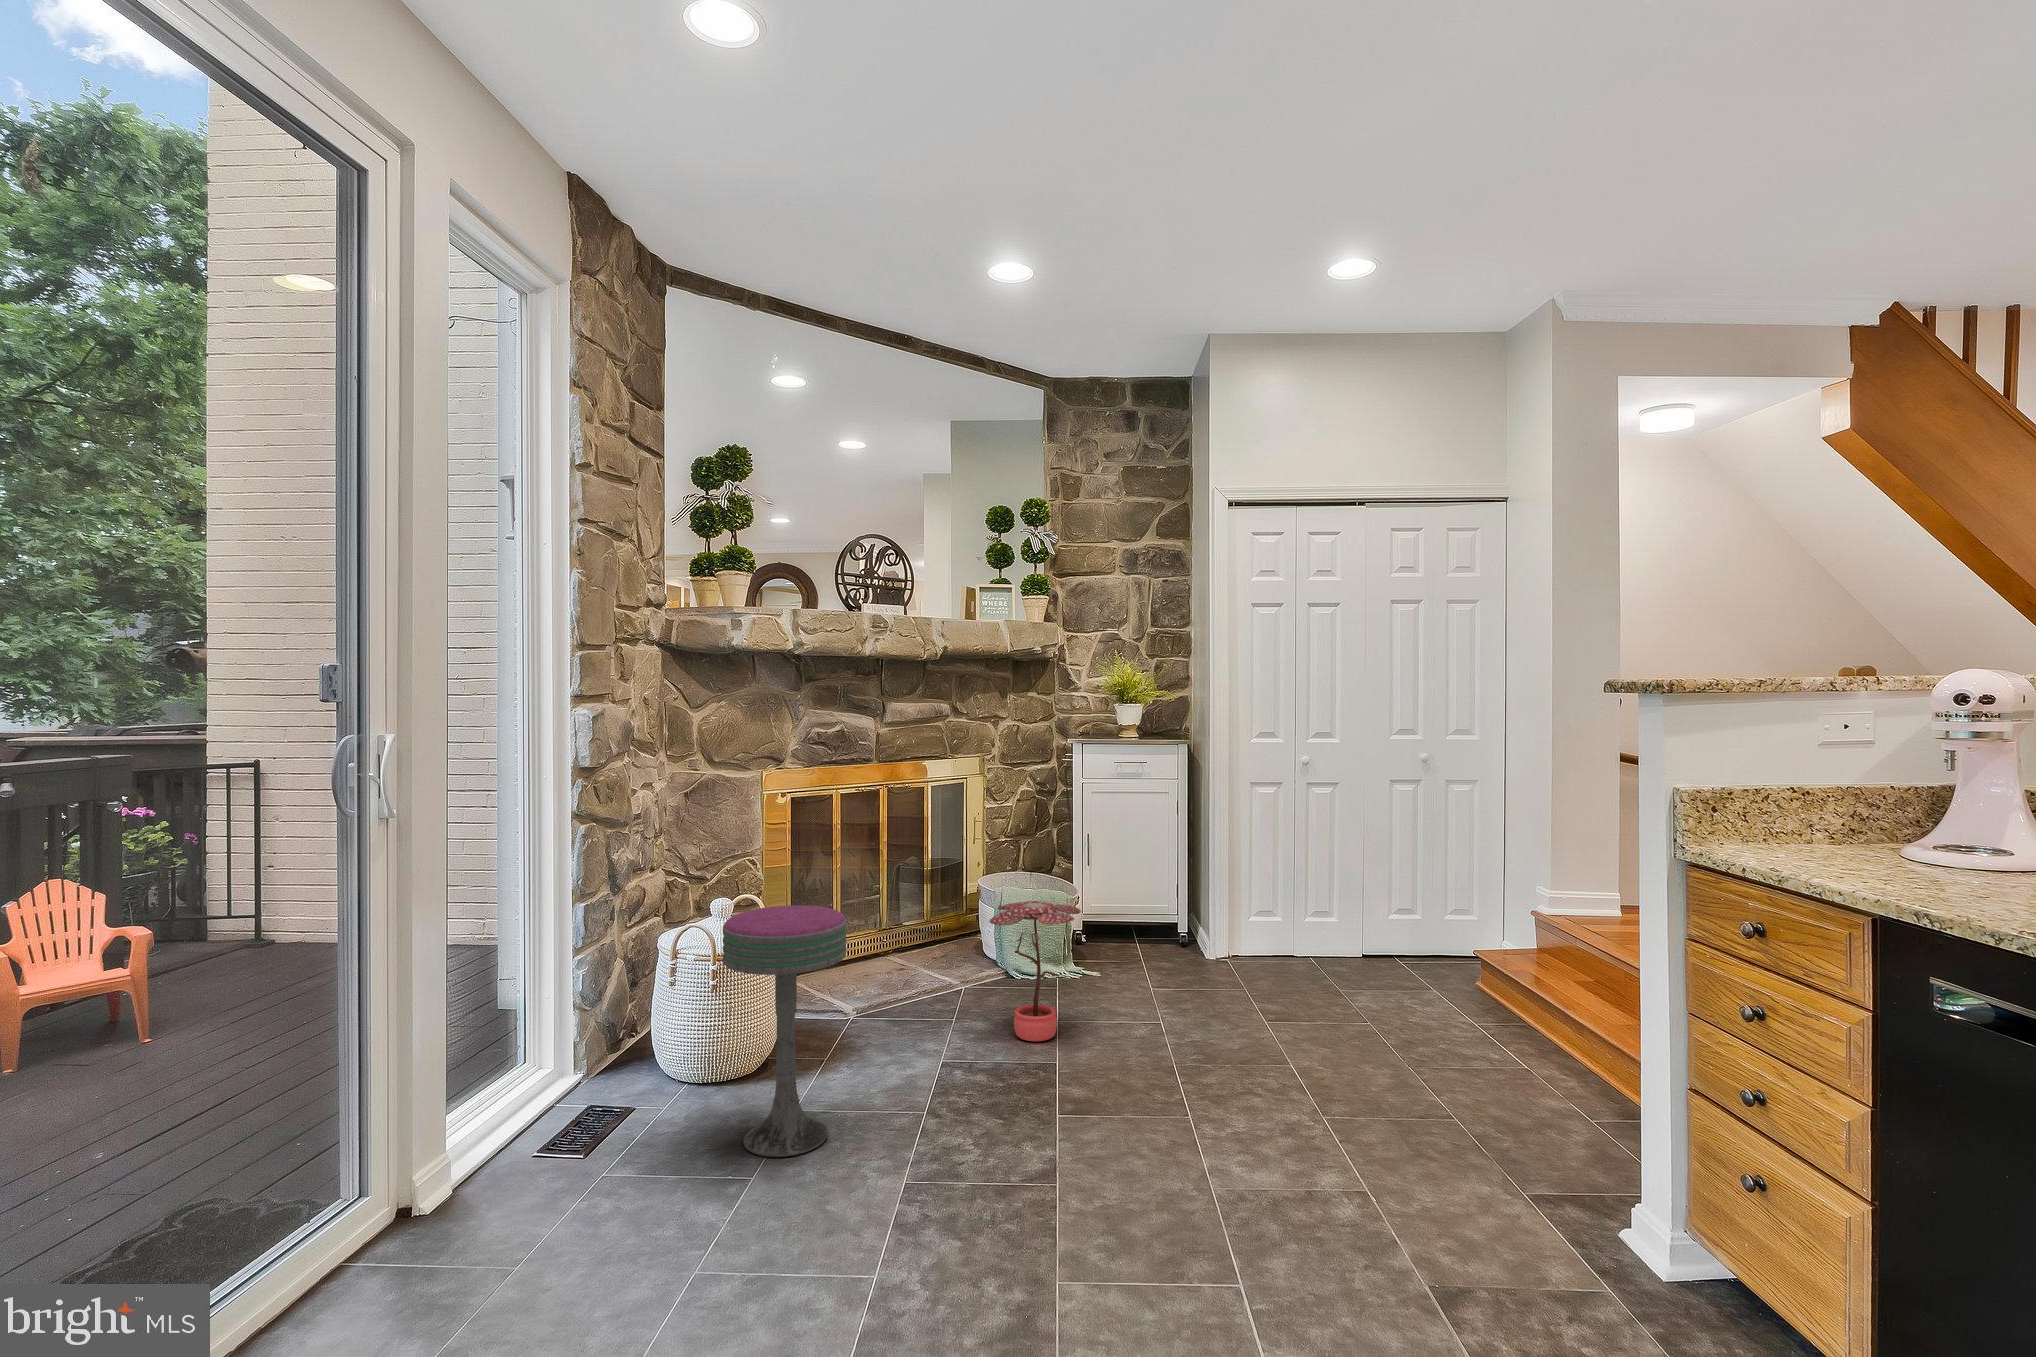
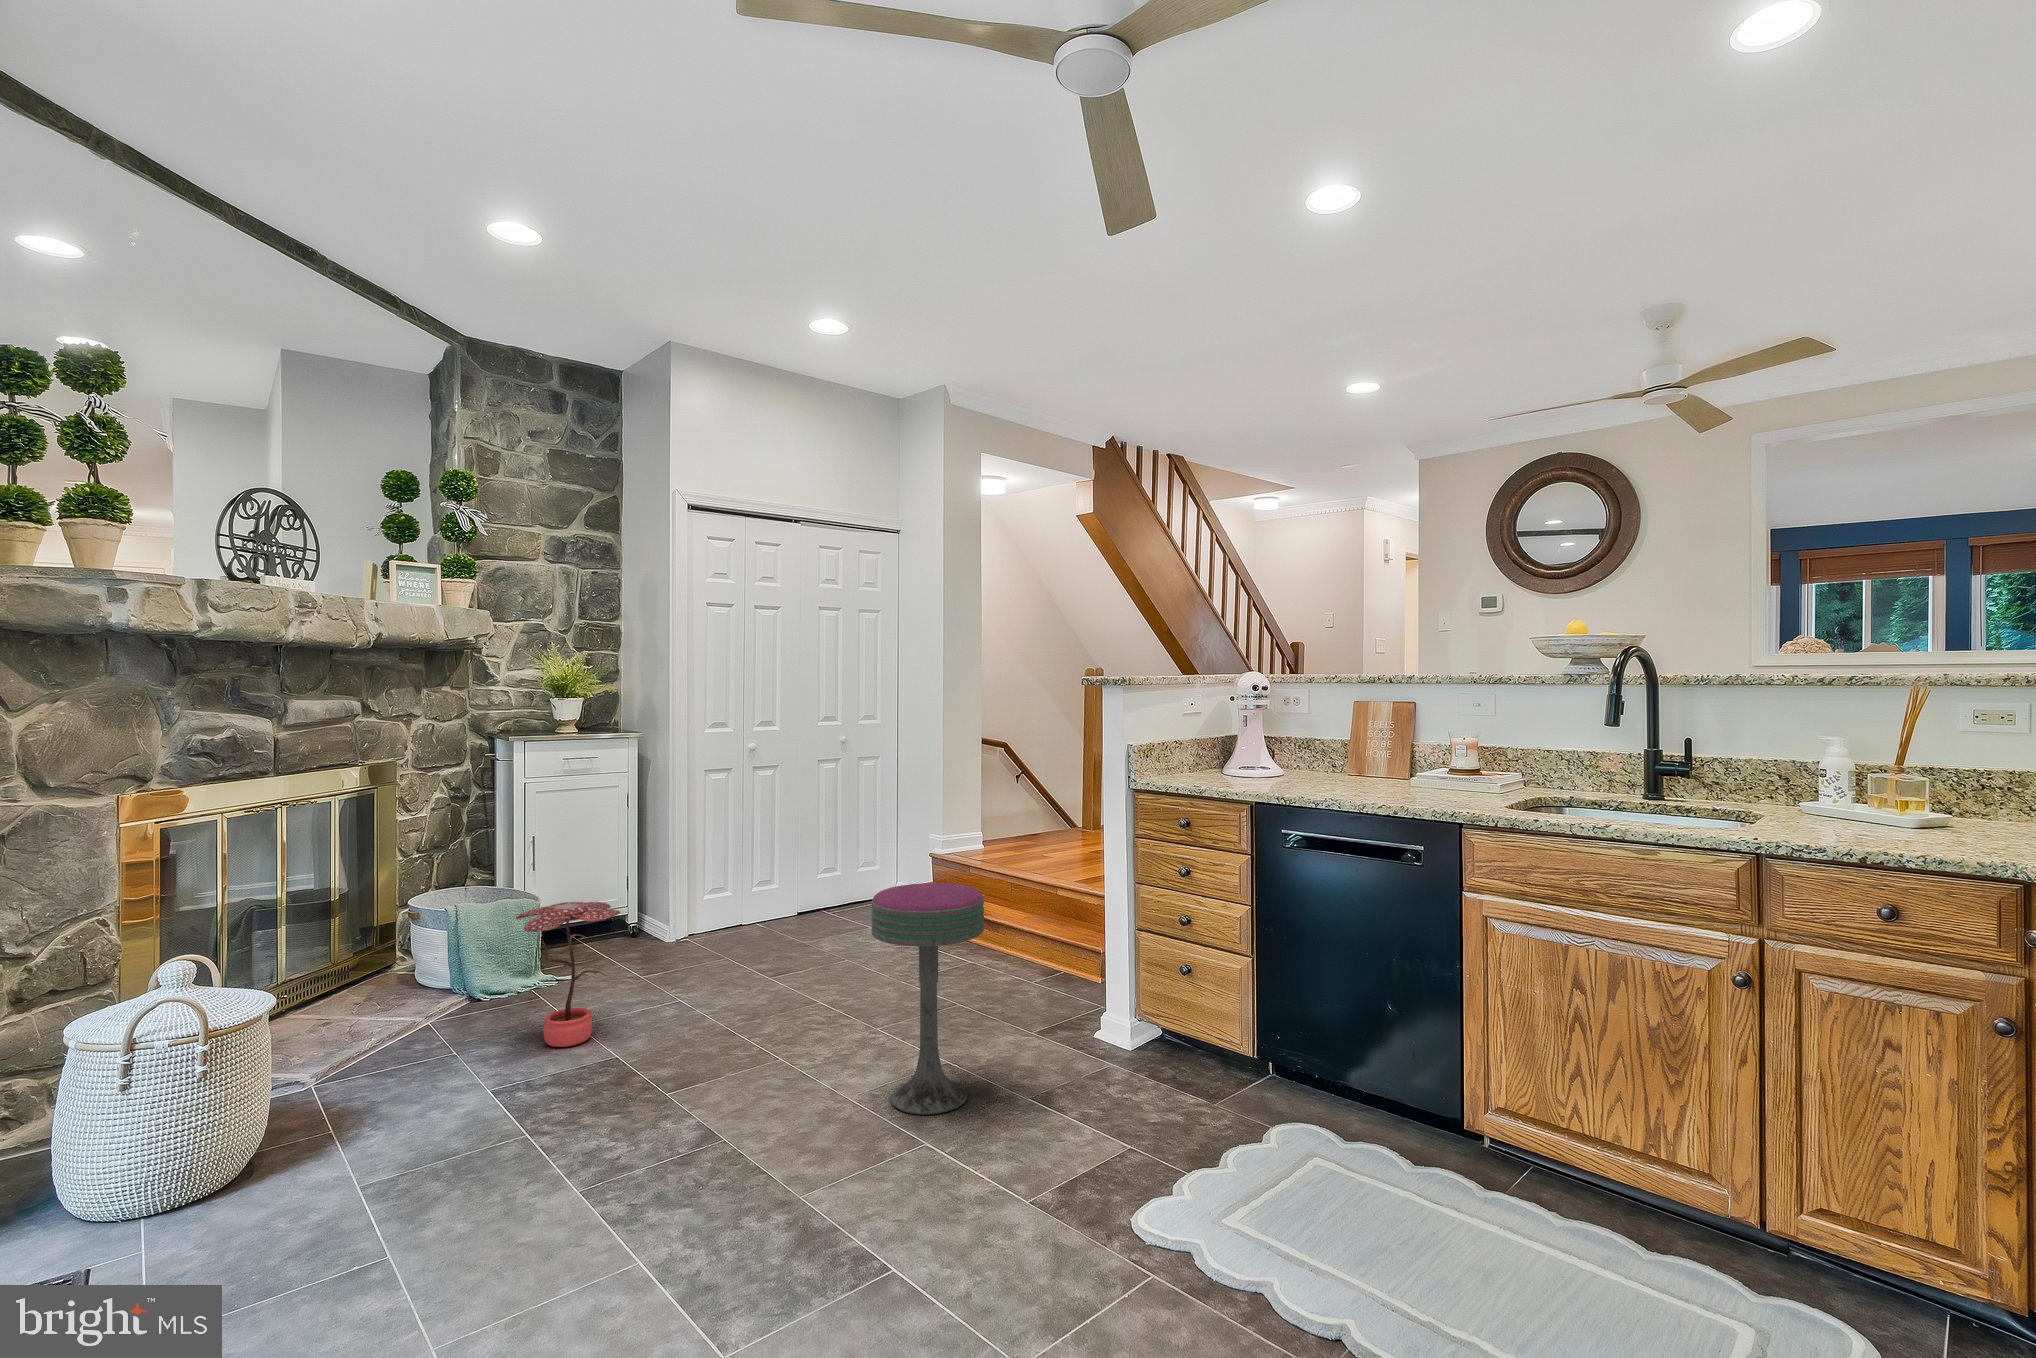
bar stool: present [723,905,846,1157] -> present [871,883,984,1115]

